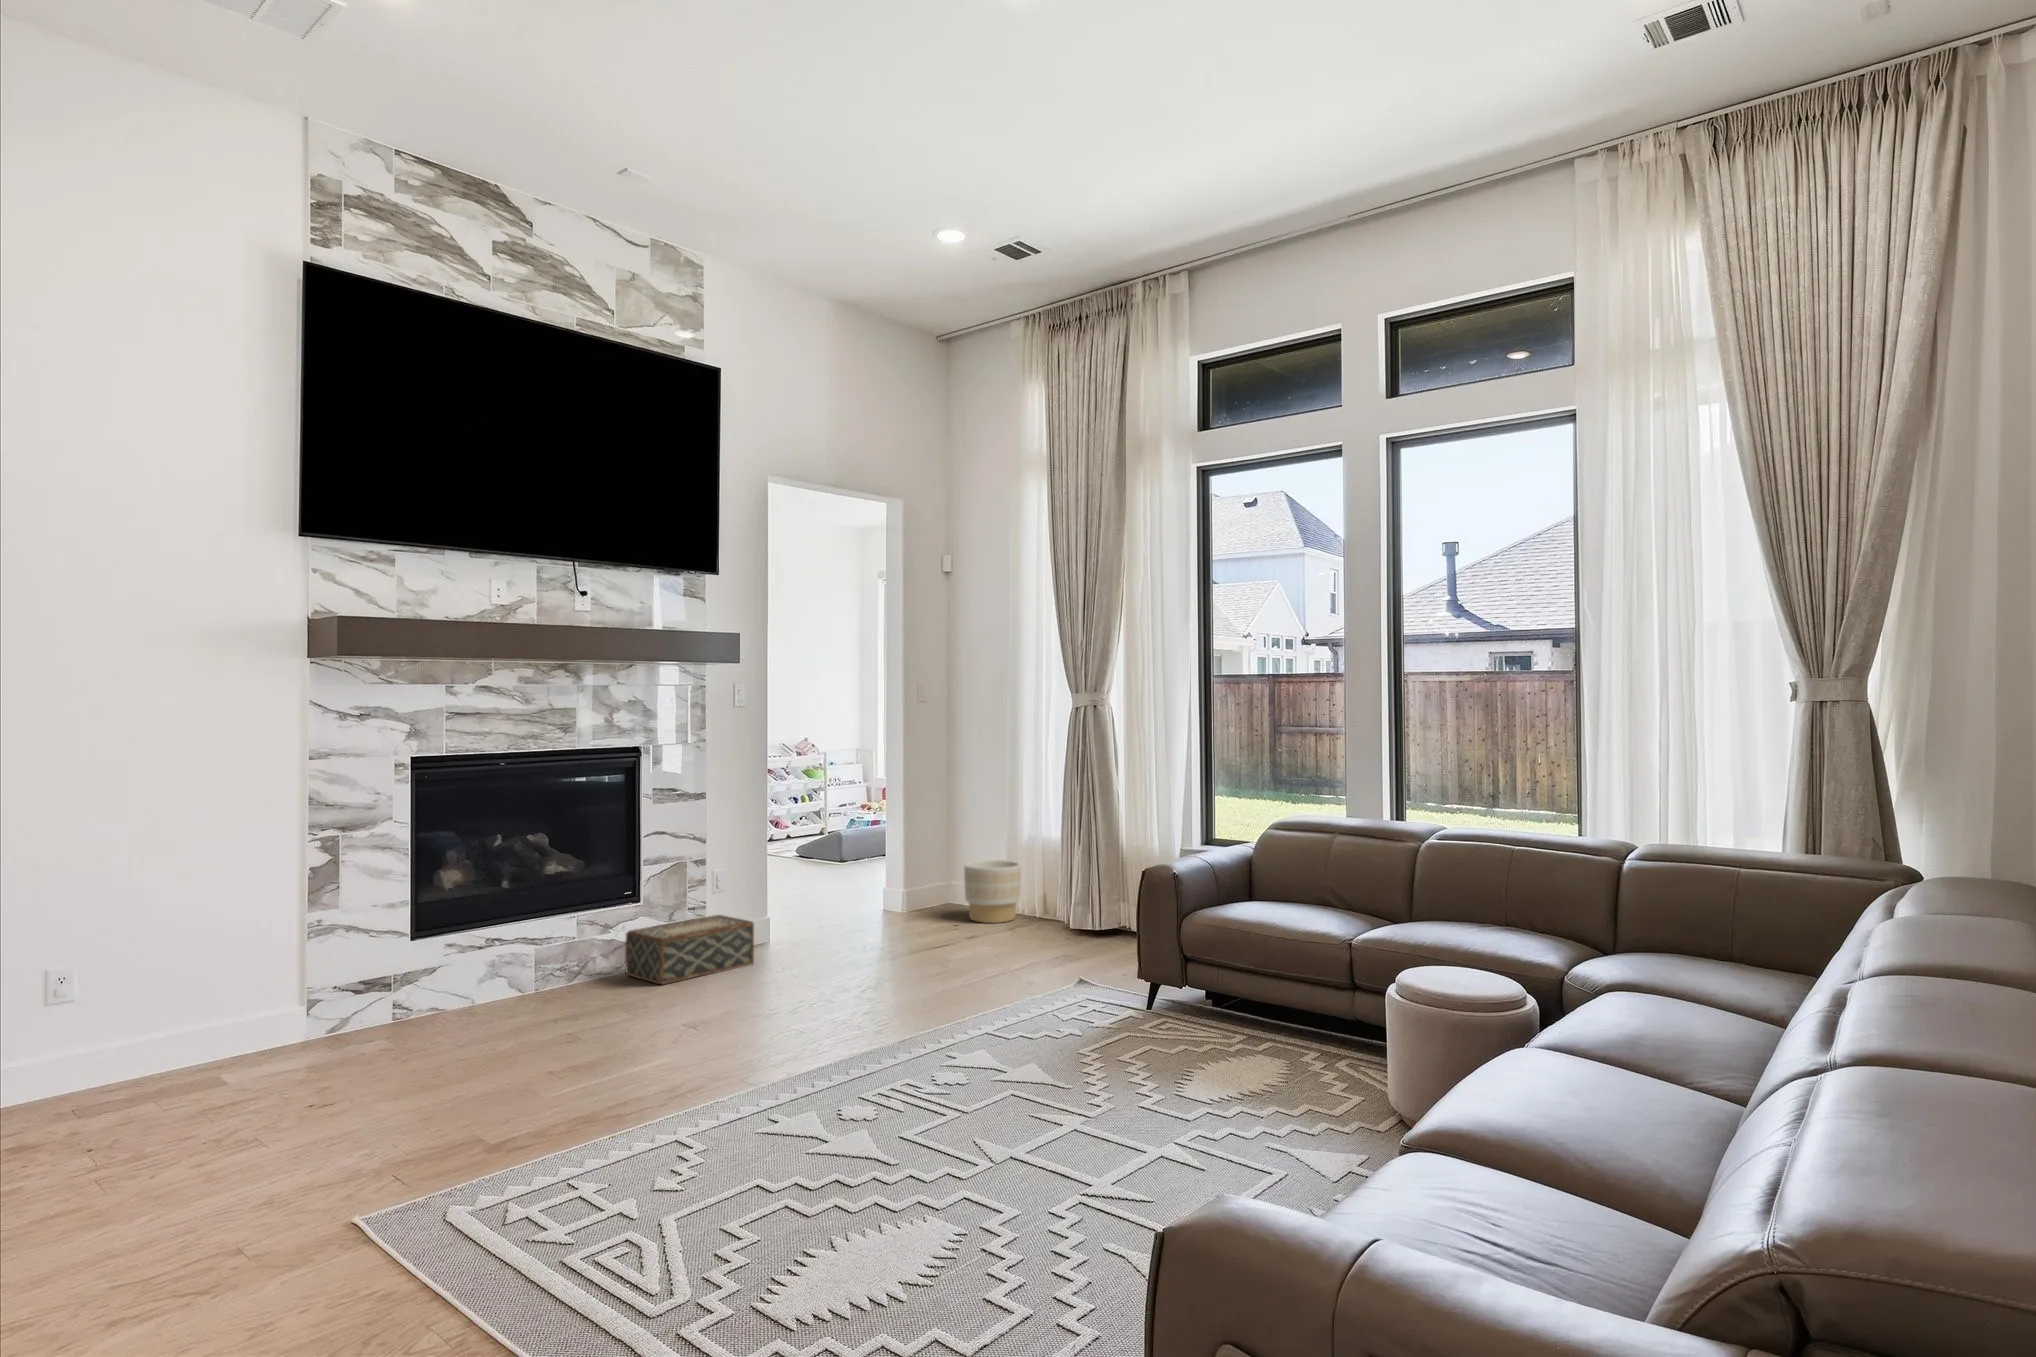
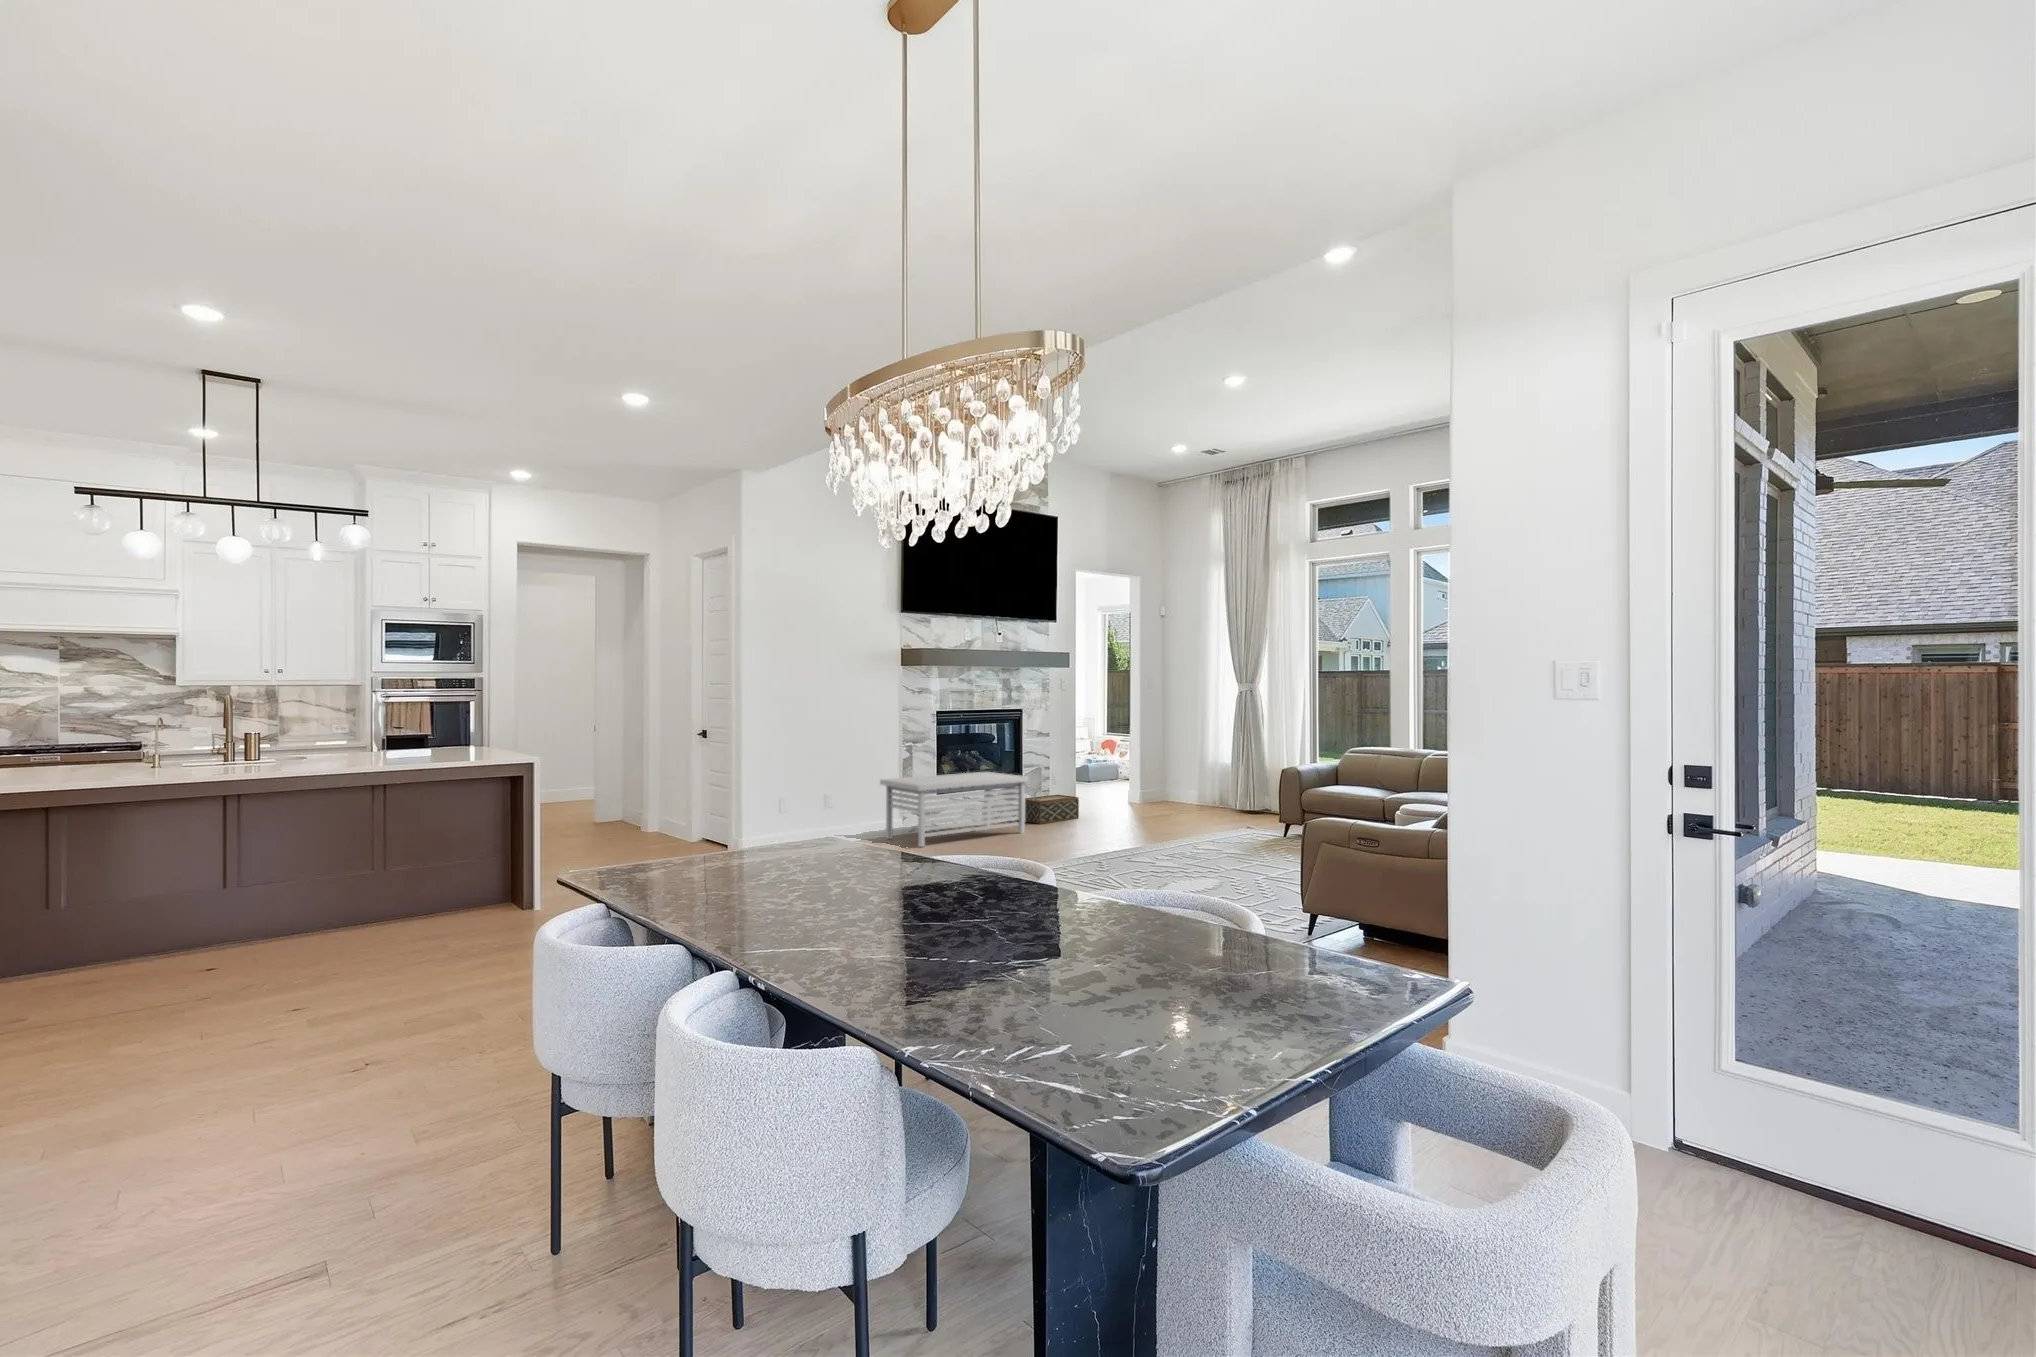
planter: present [964,860,1021,923] -> none [1180,774,1211,807]
storage bench: none [239,881,614,1089] -> present [880,772,1028,847]

